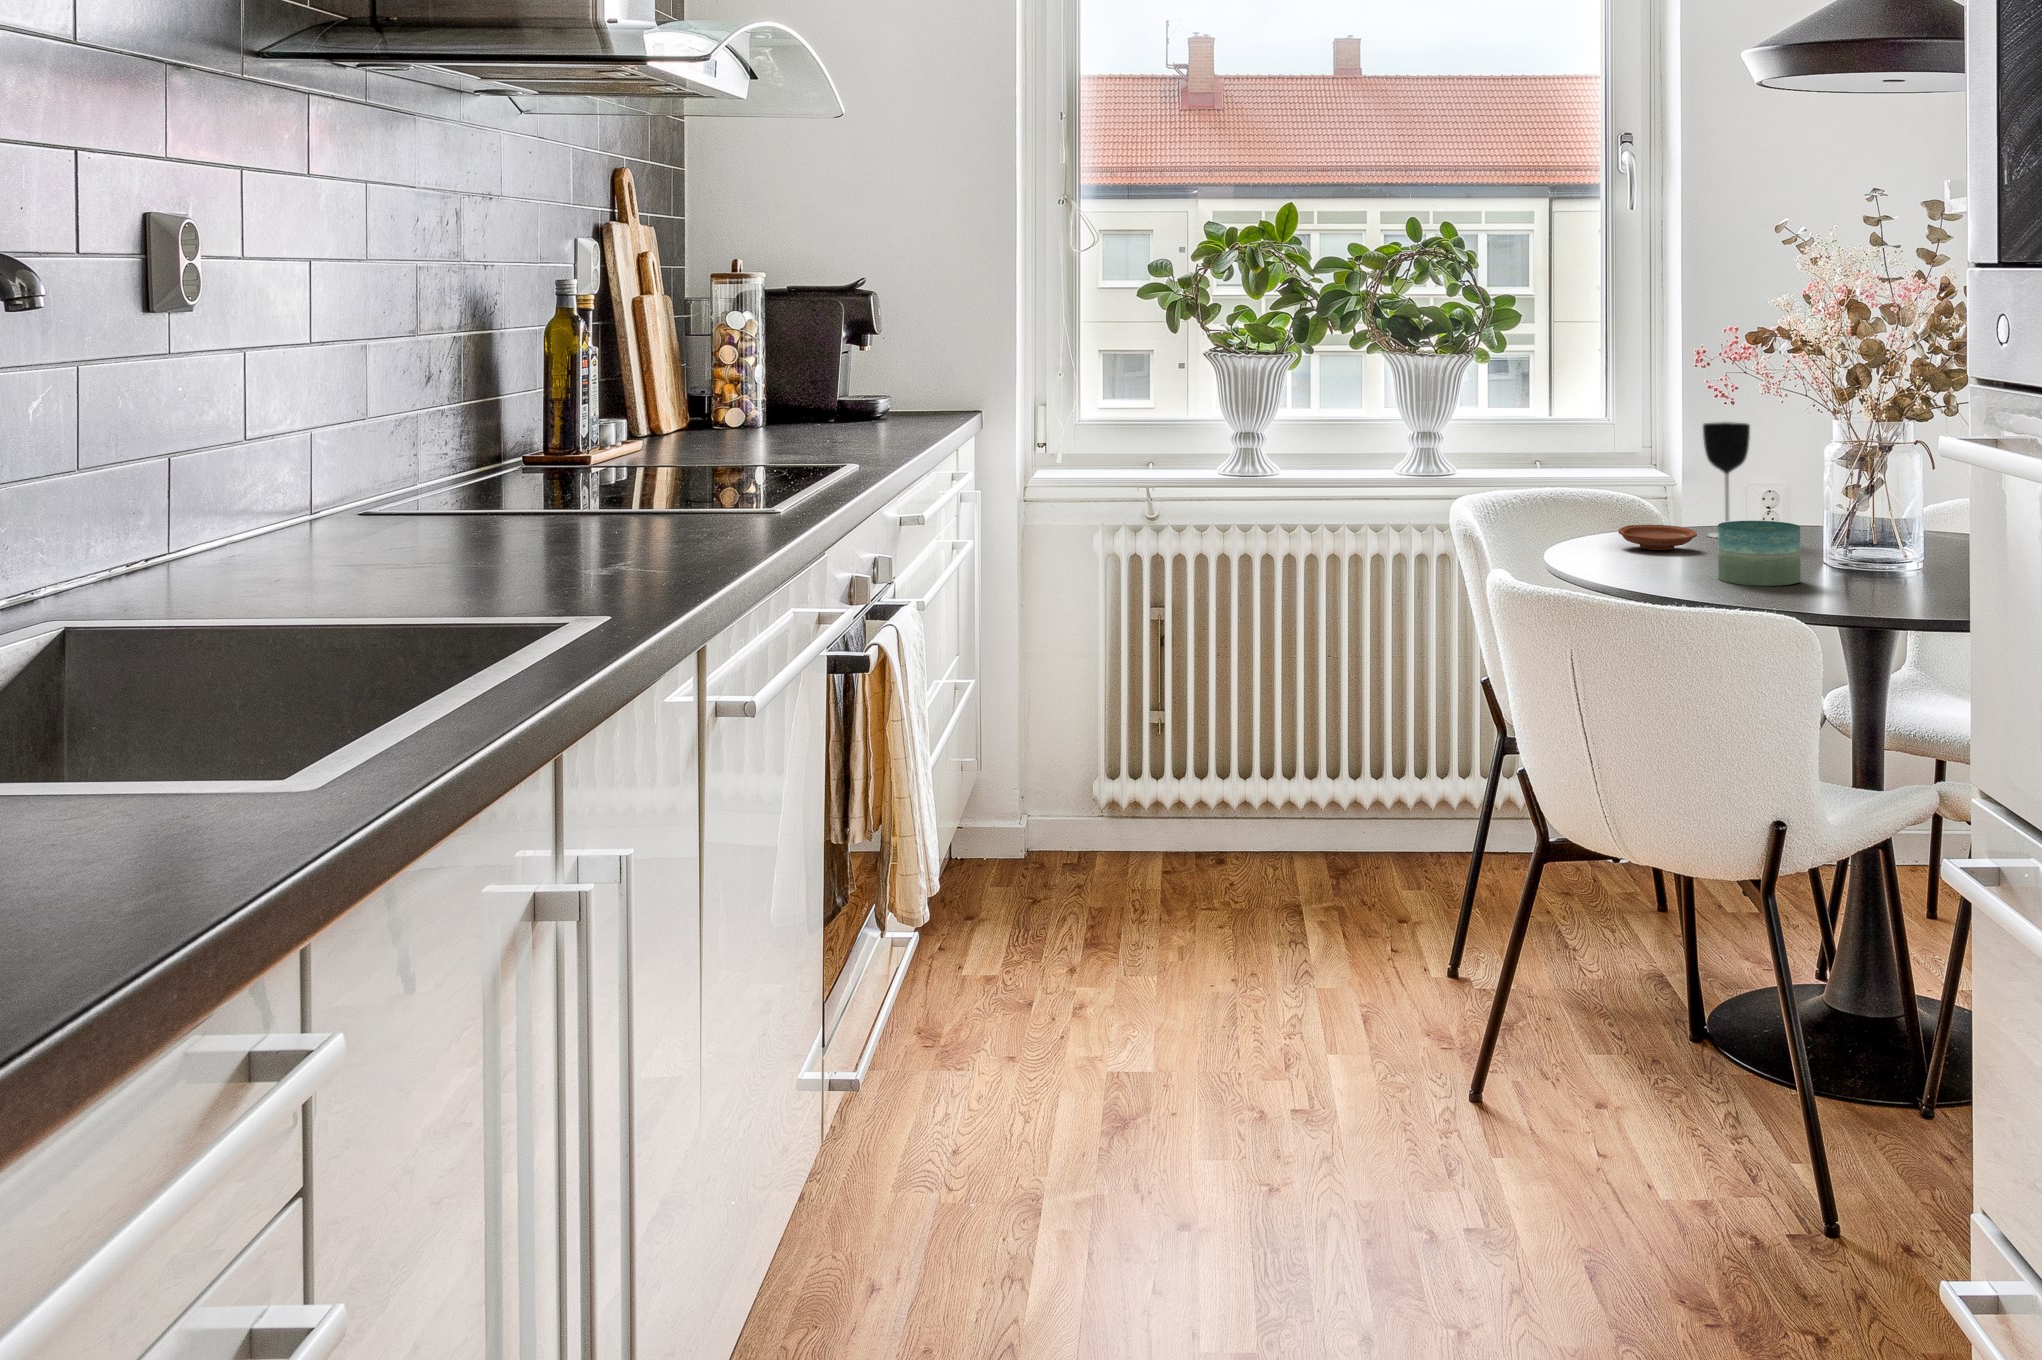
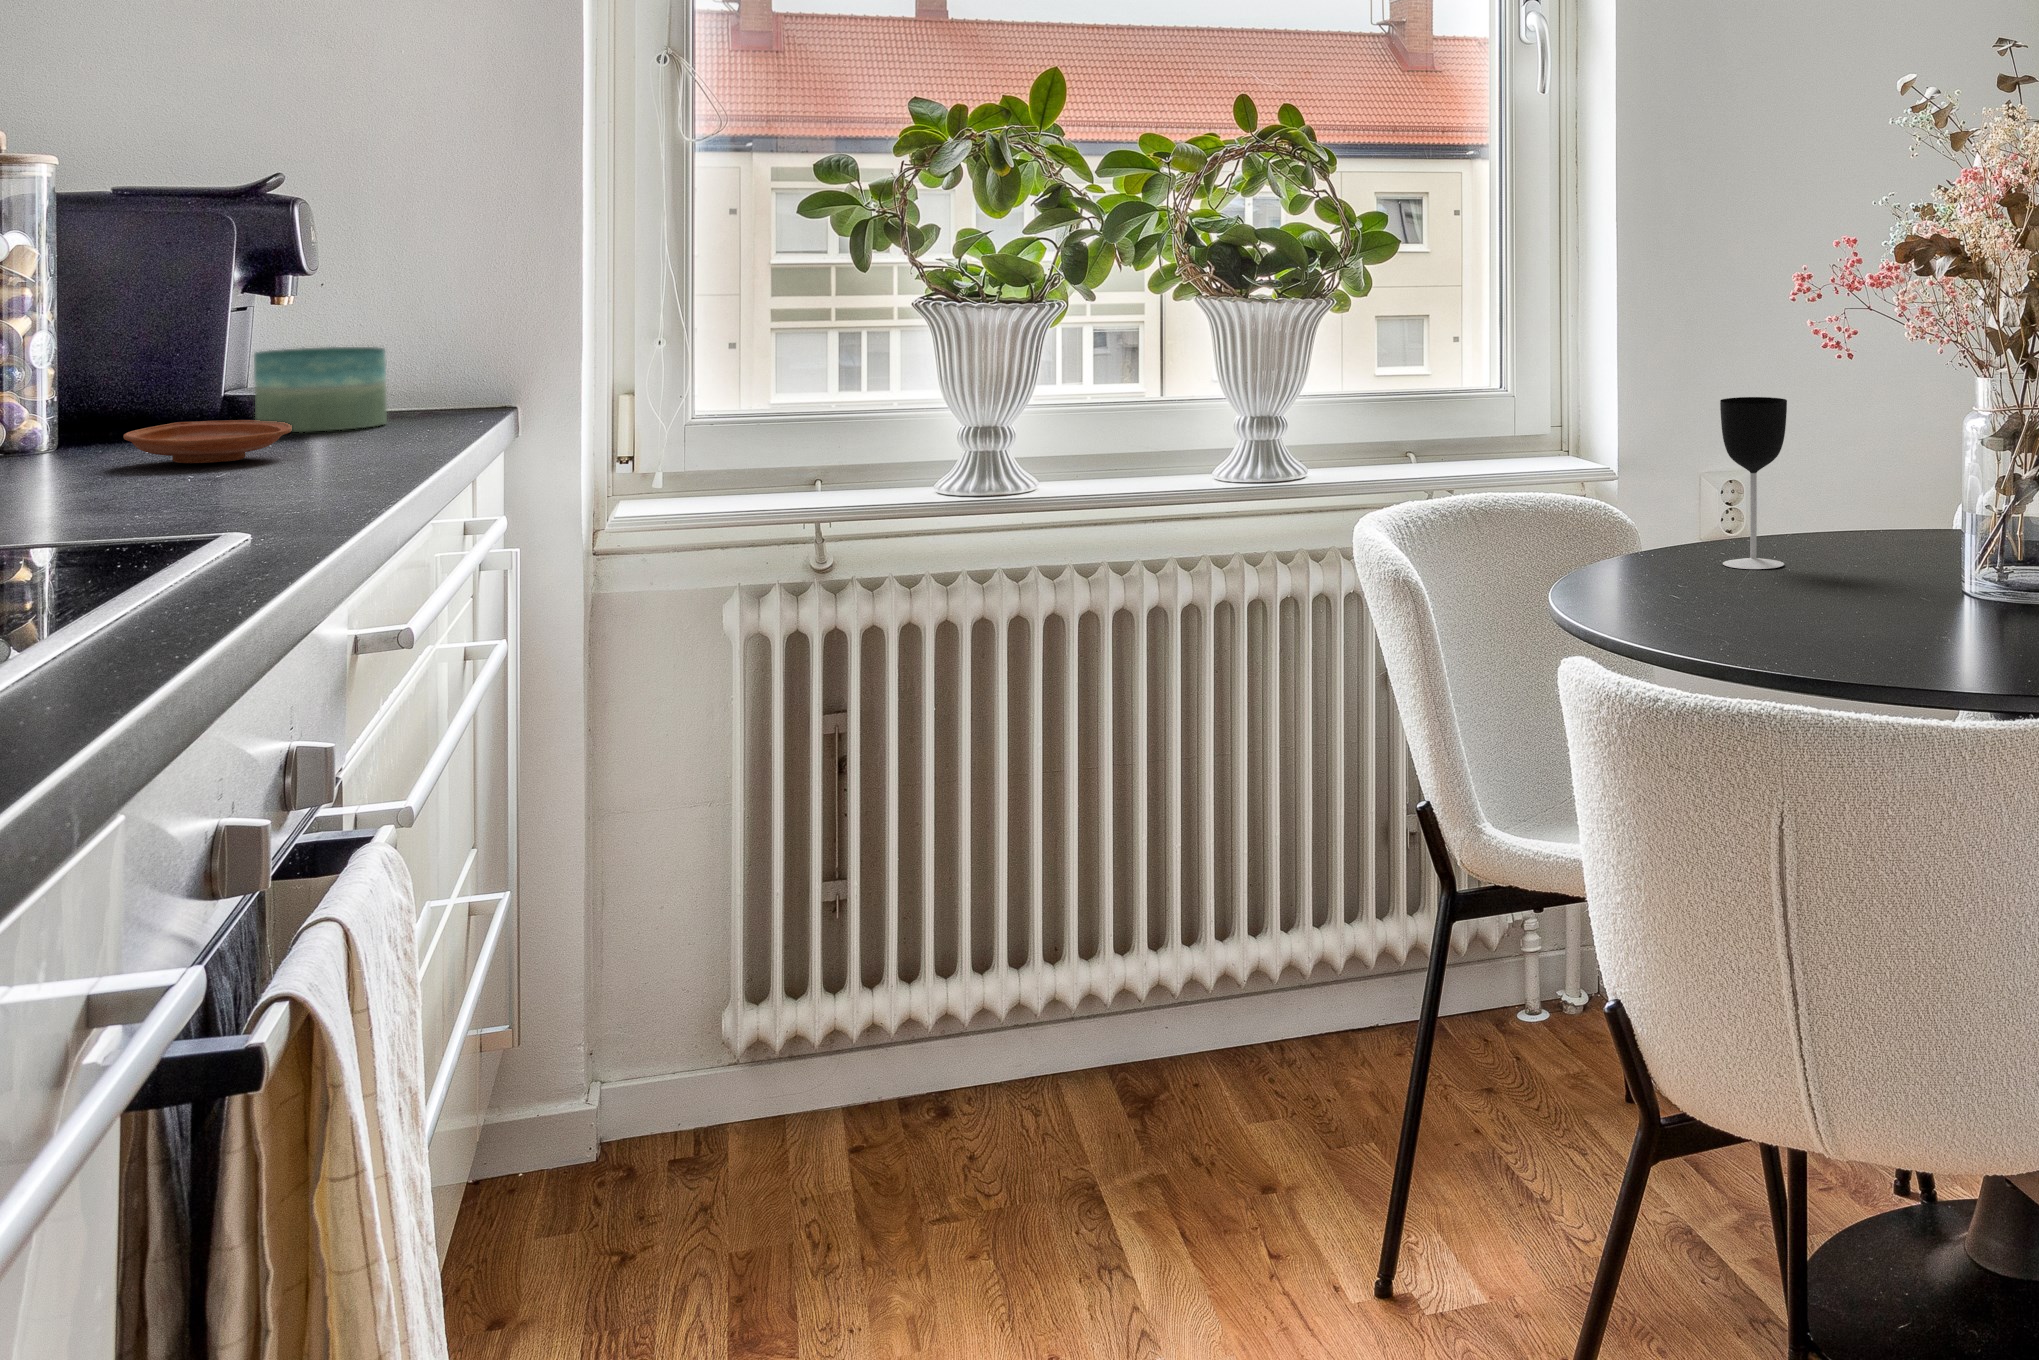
candle: present [1718,521,1801,586] -> present [254,347,387,432]
plate: present [1618,525,1697,550] -> present [123,420,292,463]

